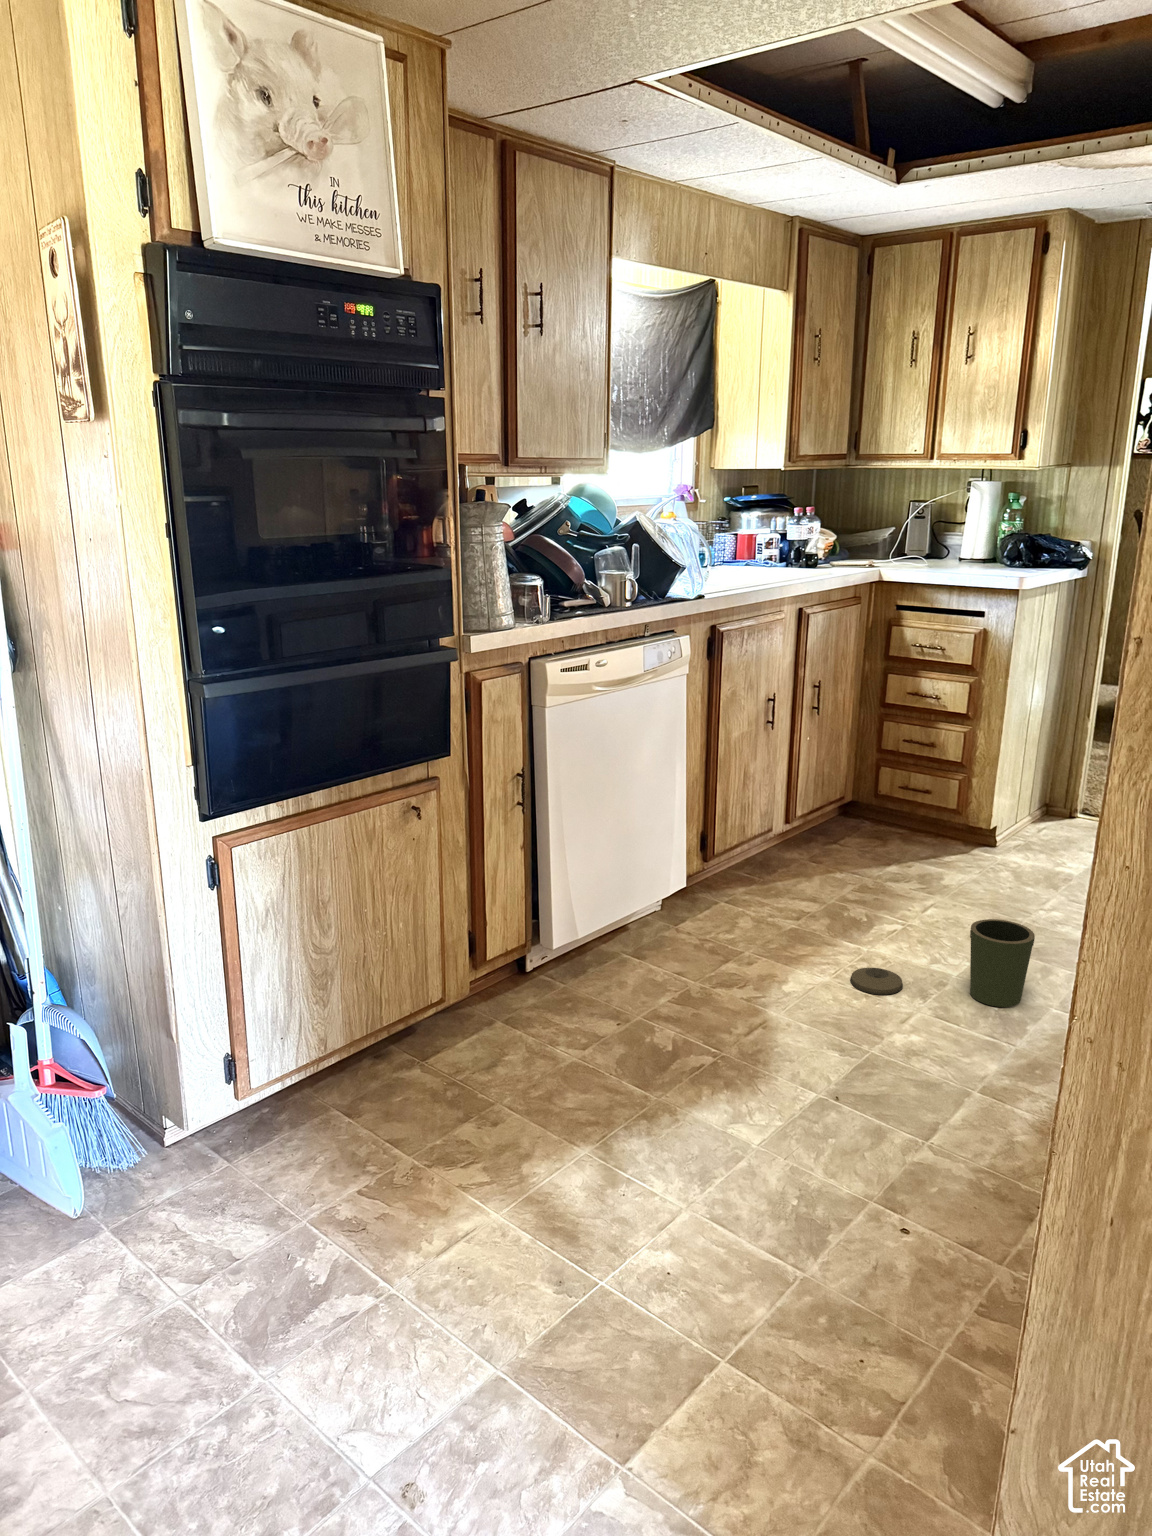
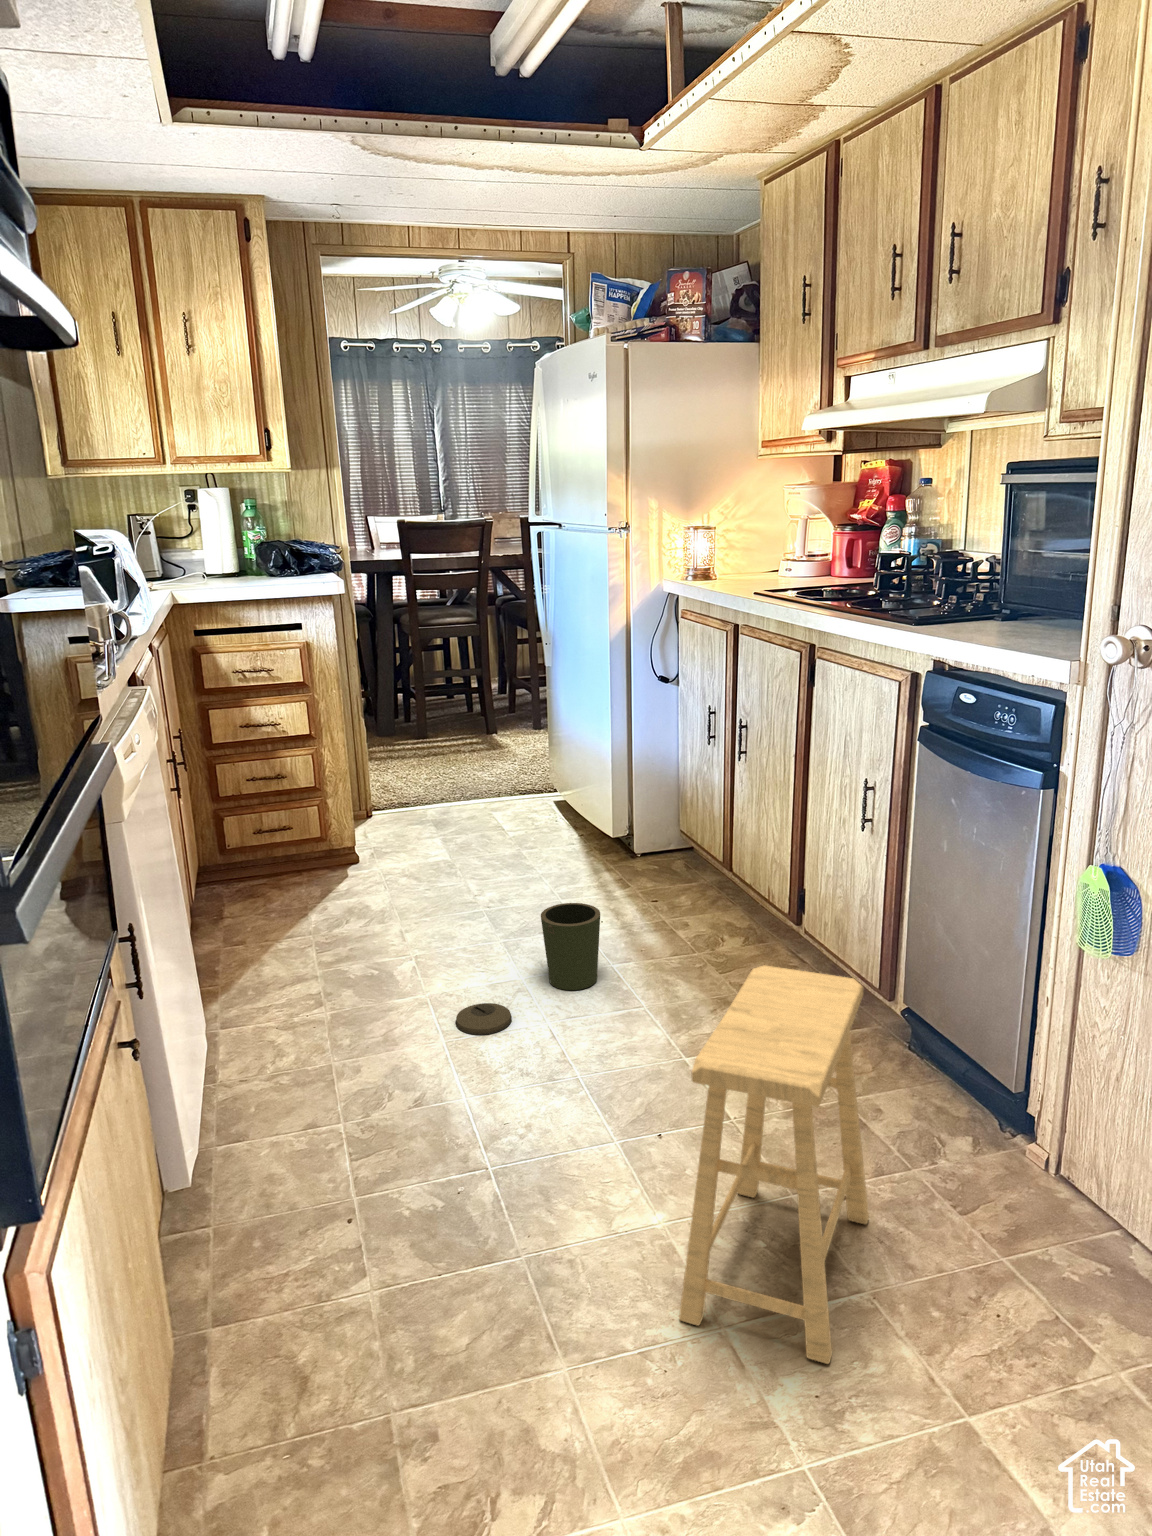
footstool: none [673,968,907,1270] -> present [679,965,869,1364]

